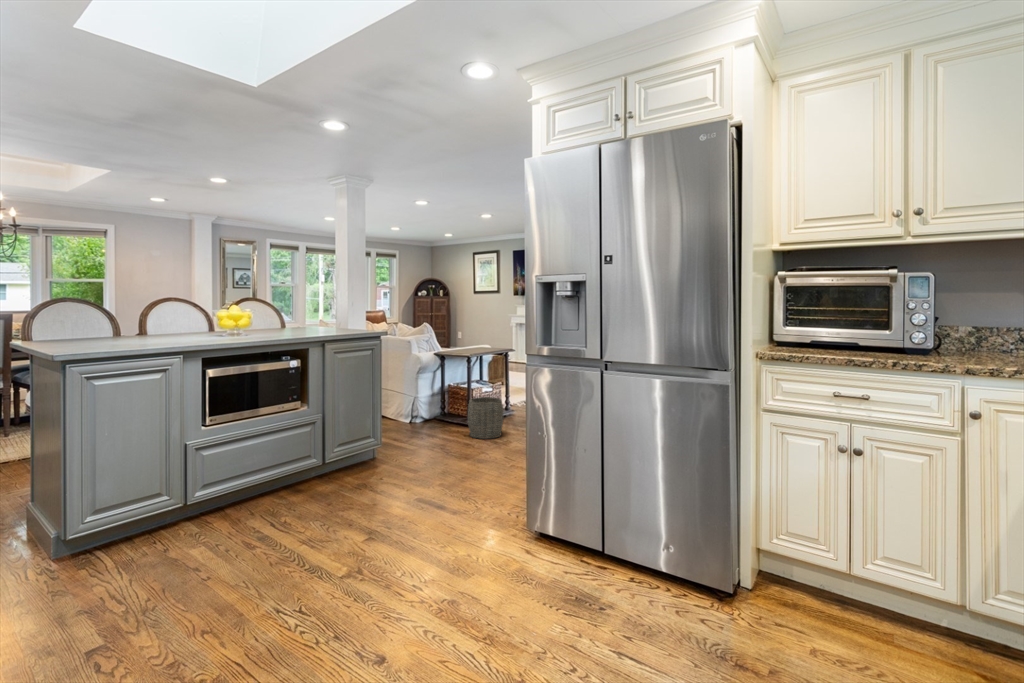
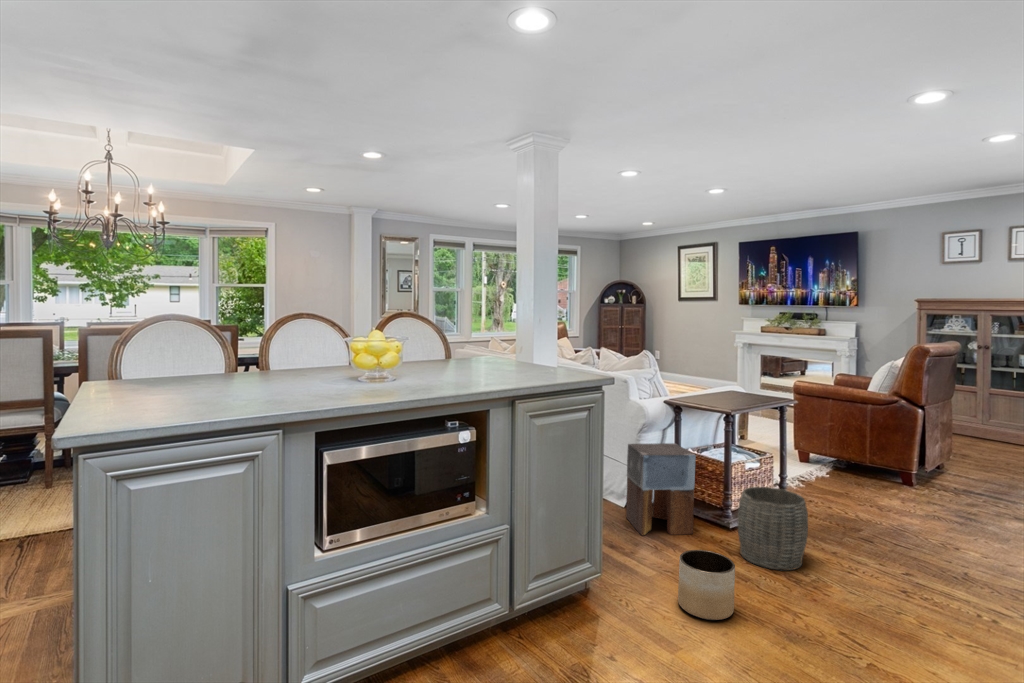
stool: none [408,379,447,433] -> present [626,443,696,535]
planter: none [424,426,453,458] -> present [678,550,735,620]

